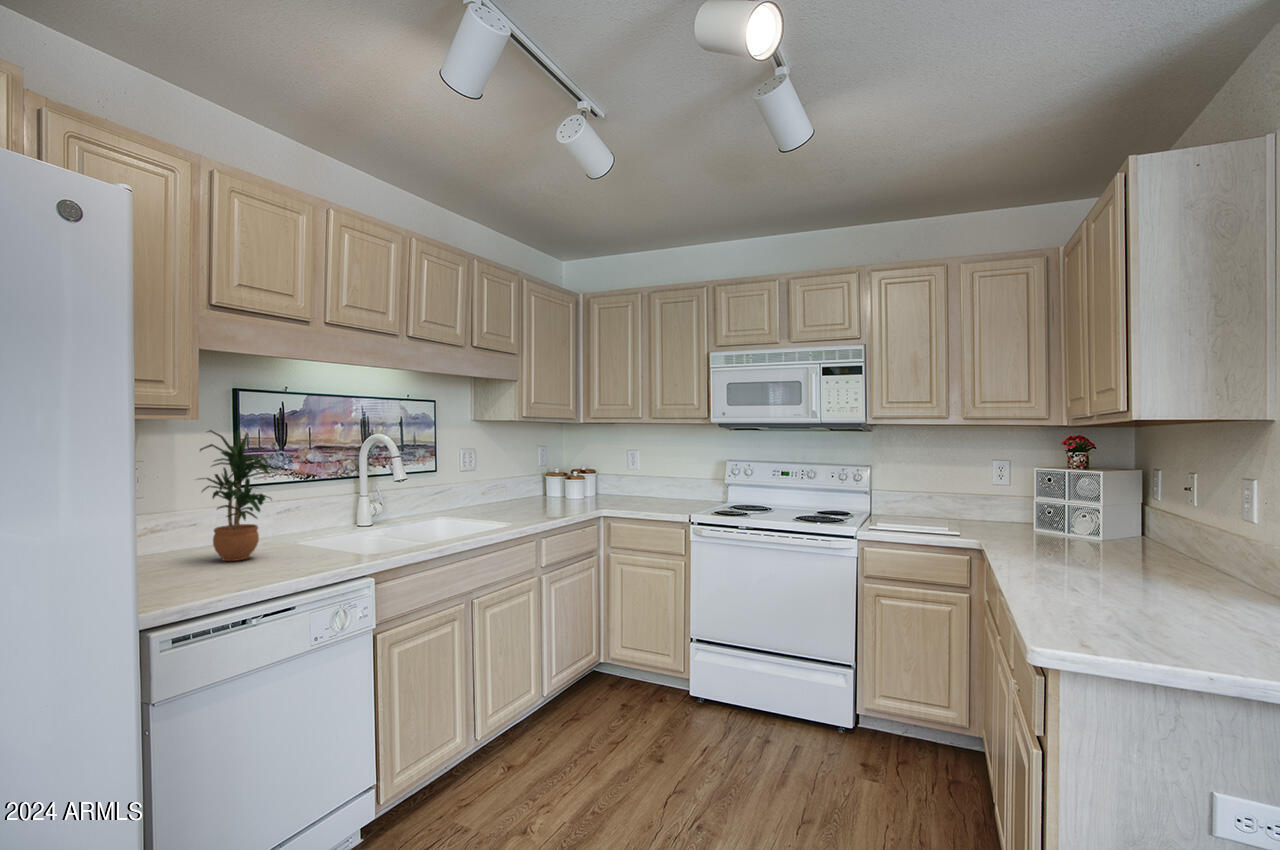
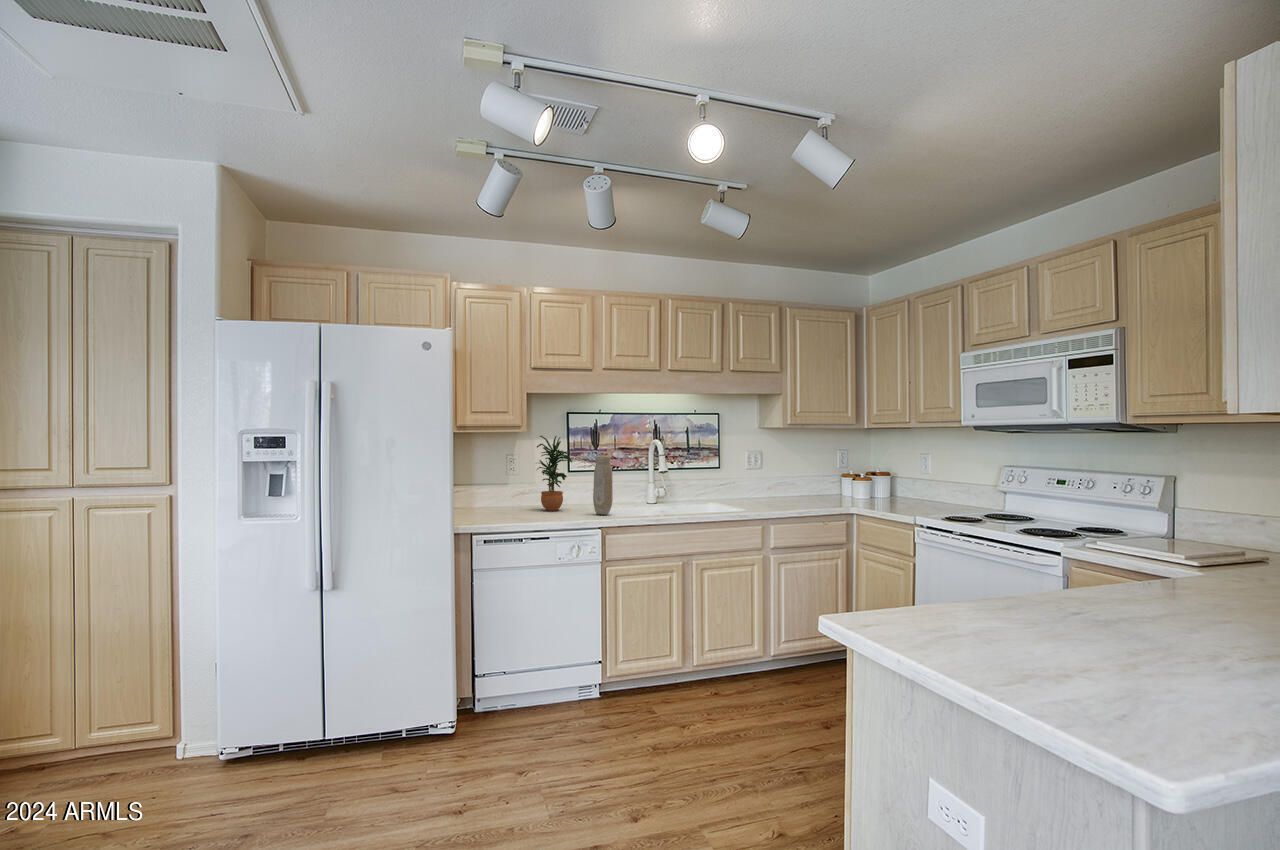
vase: none [333,462,367,556] -> present [593,455,613,515]

